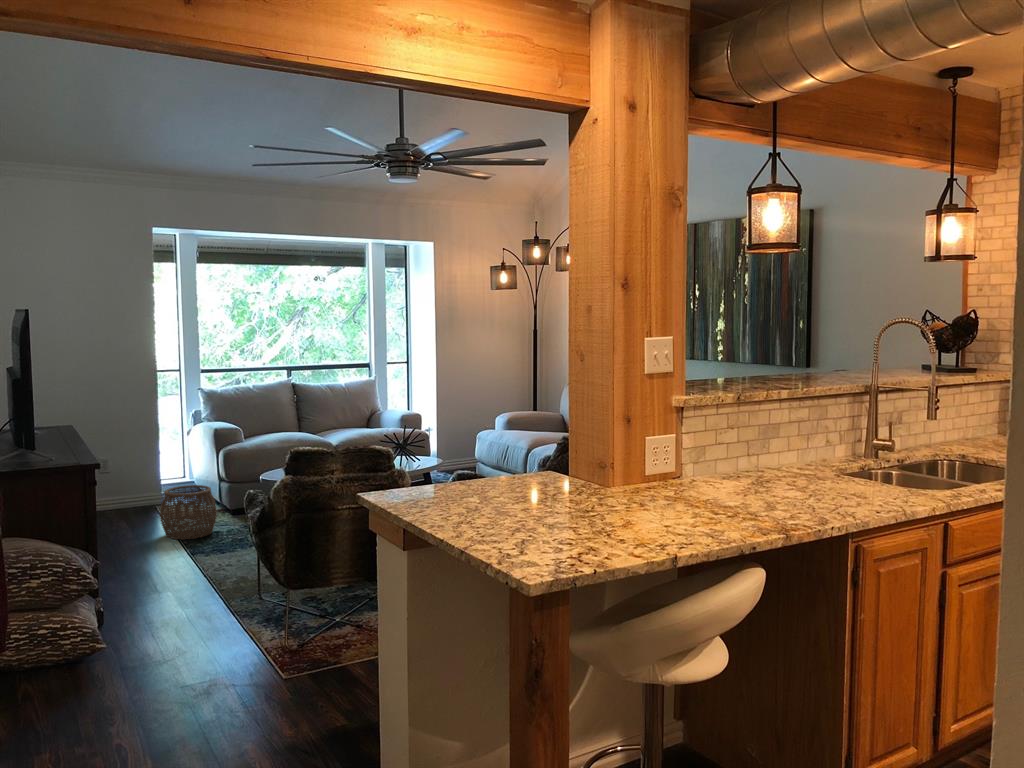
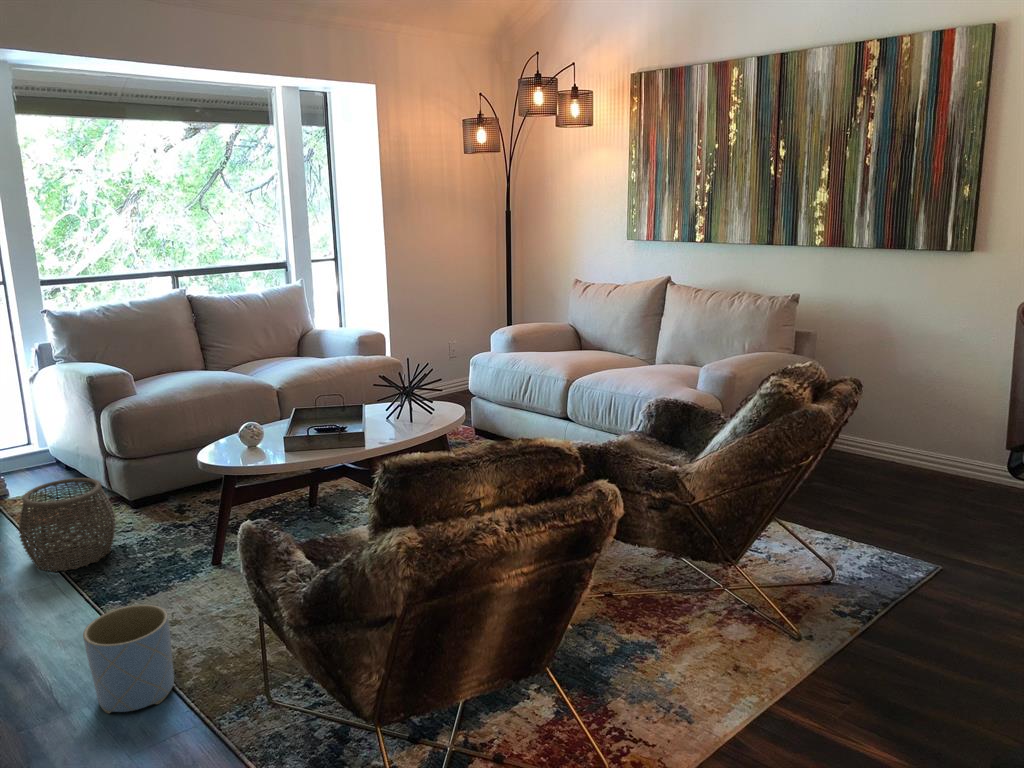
planter: none [182,538,228,593] -> present [83,605,174,713]

